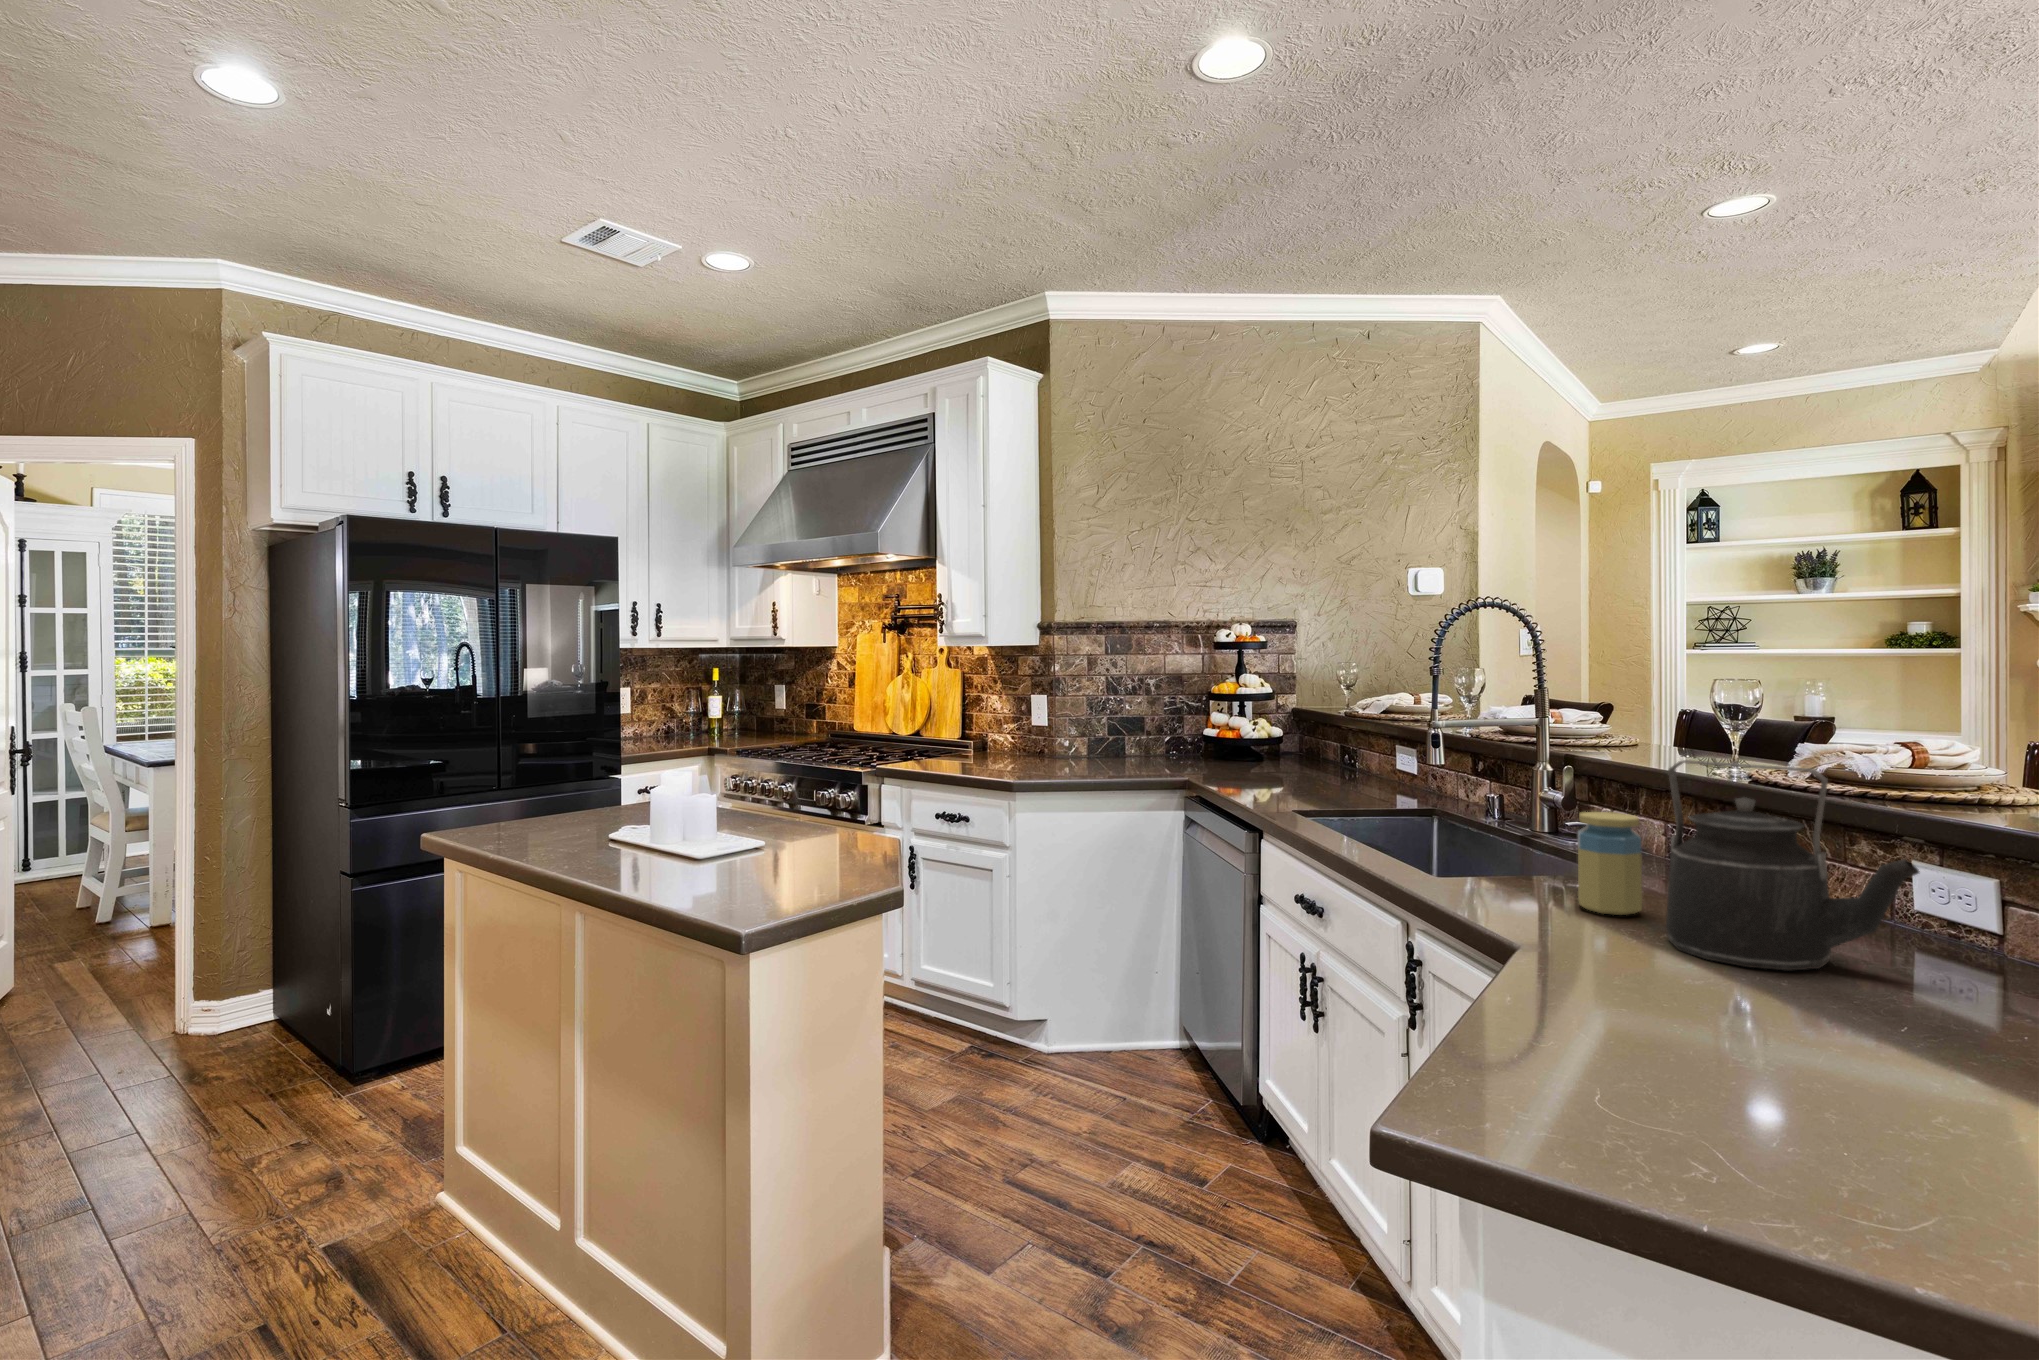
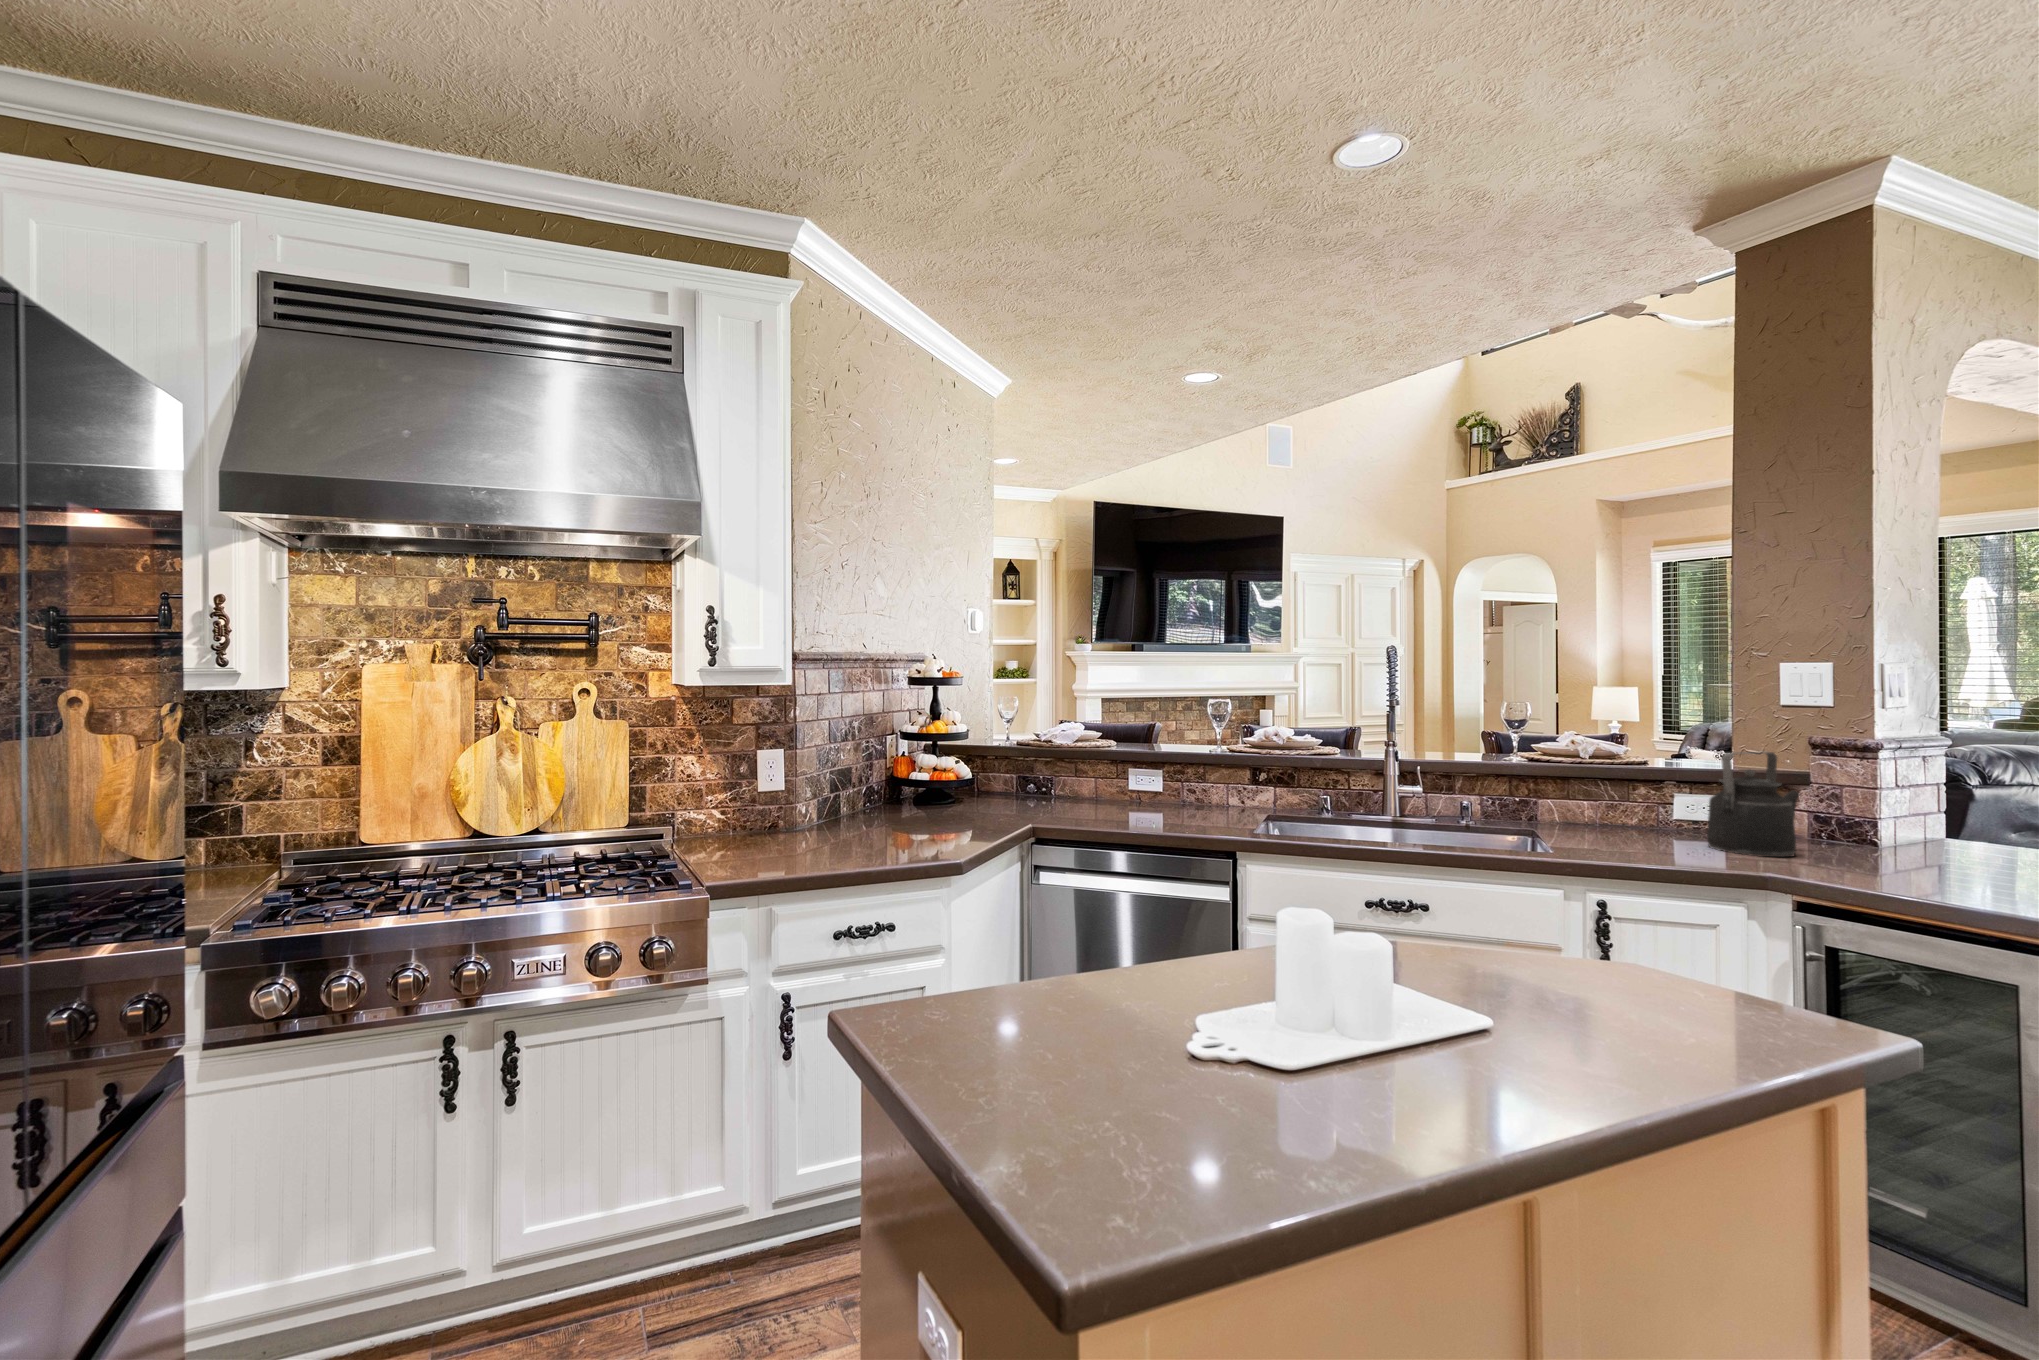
jar: present [1578,812,1642,915] -> none [1644,789,1686,849]

